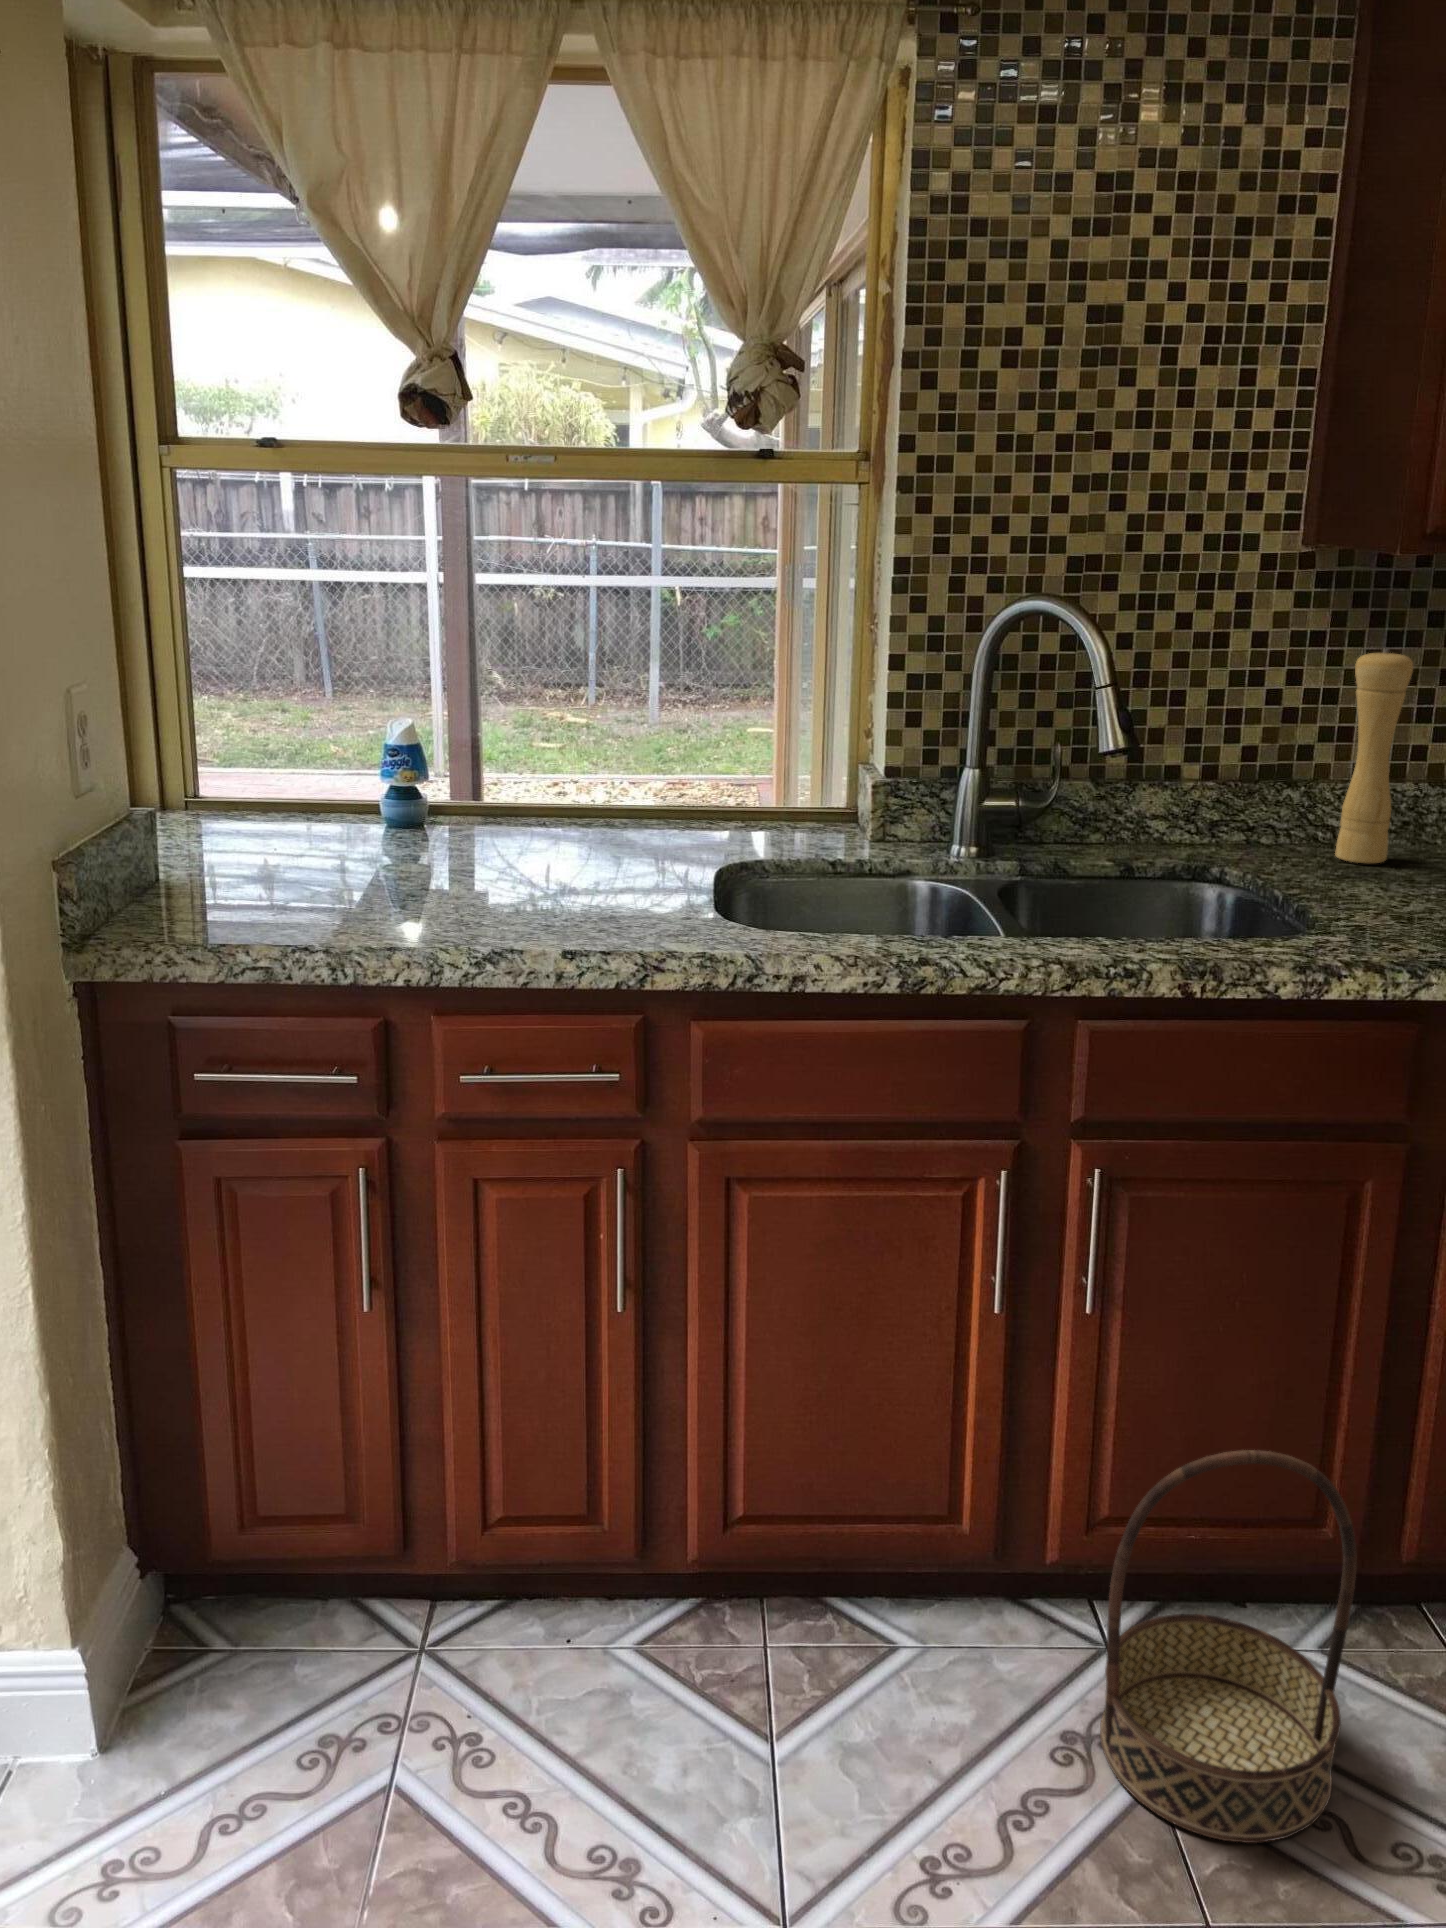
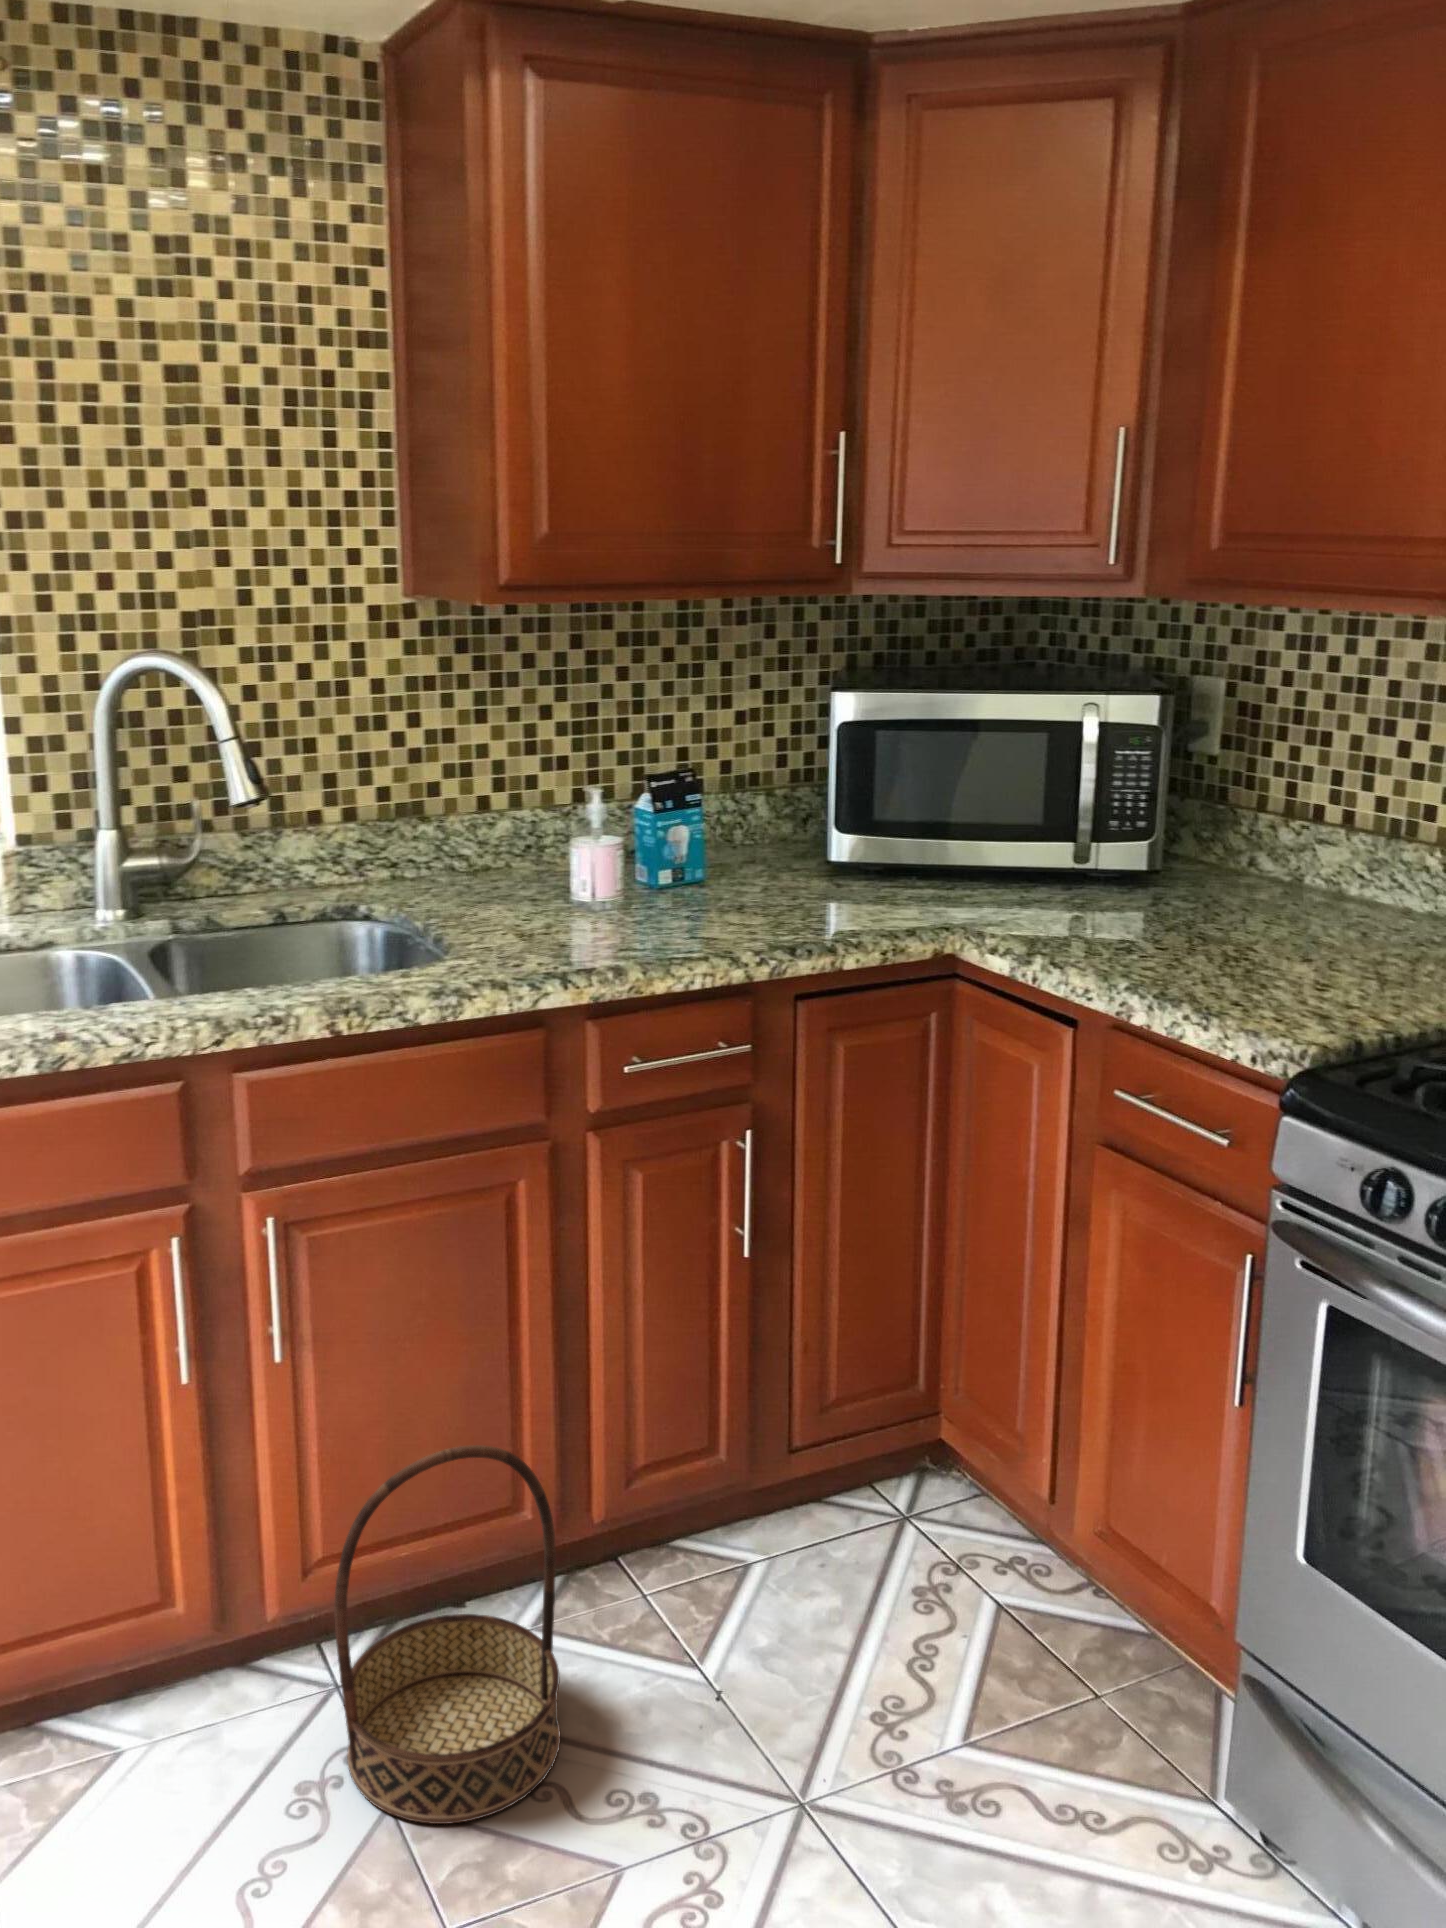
pepper mill: present [1335,649,1413,863] -> none [464,688,516,886]

